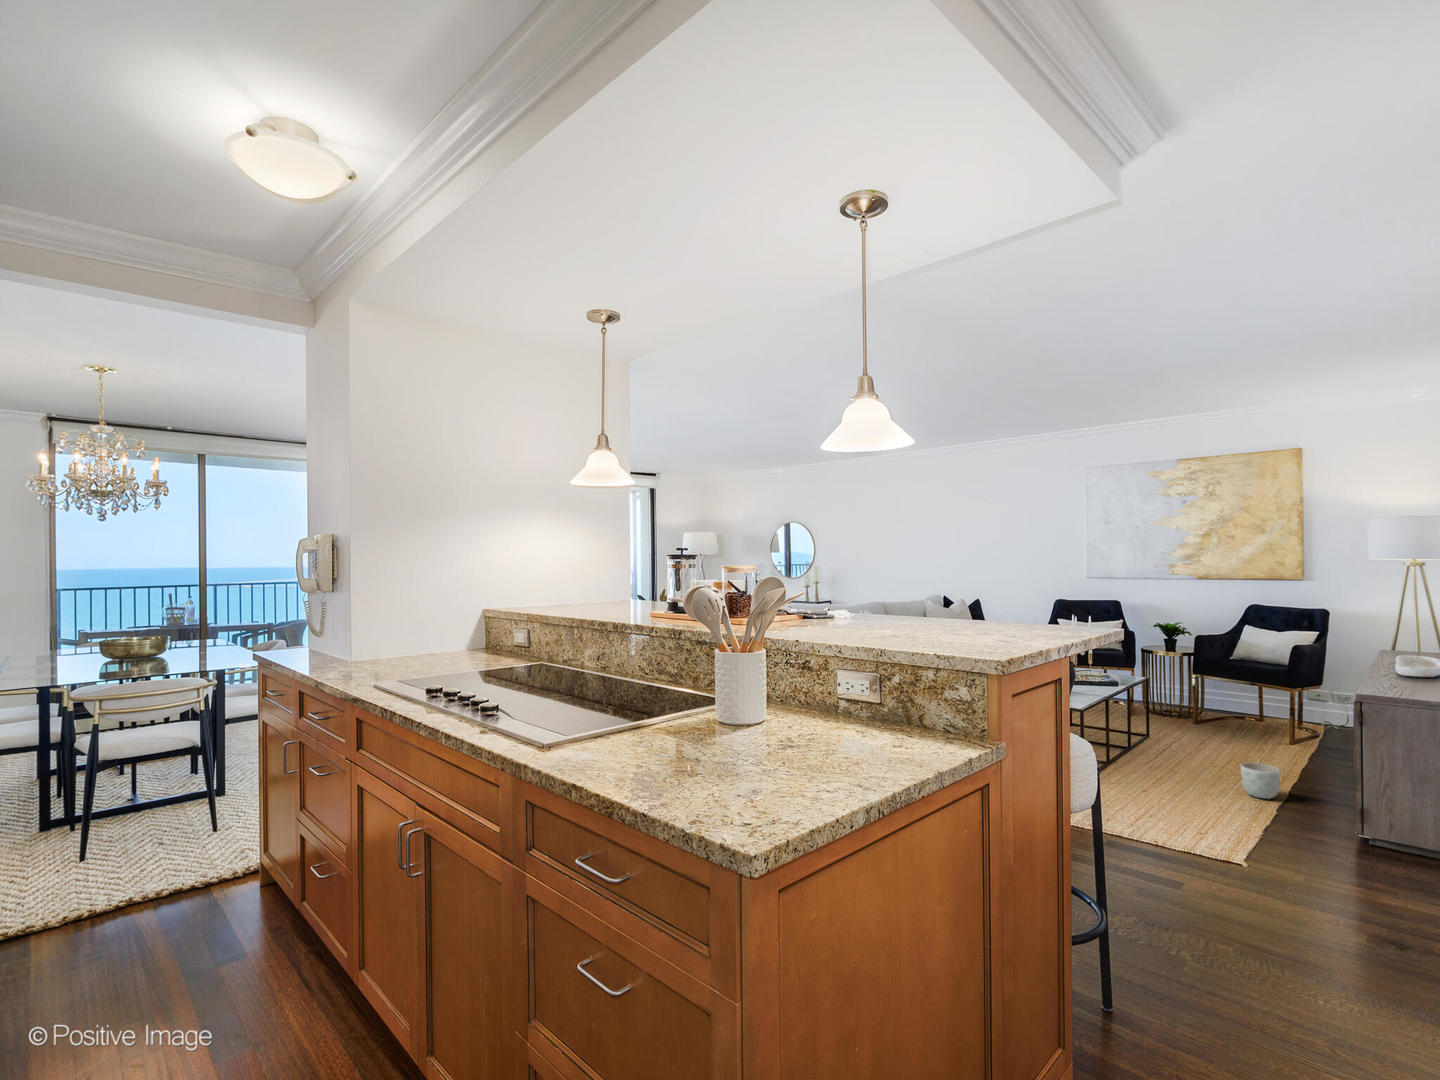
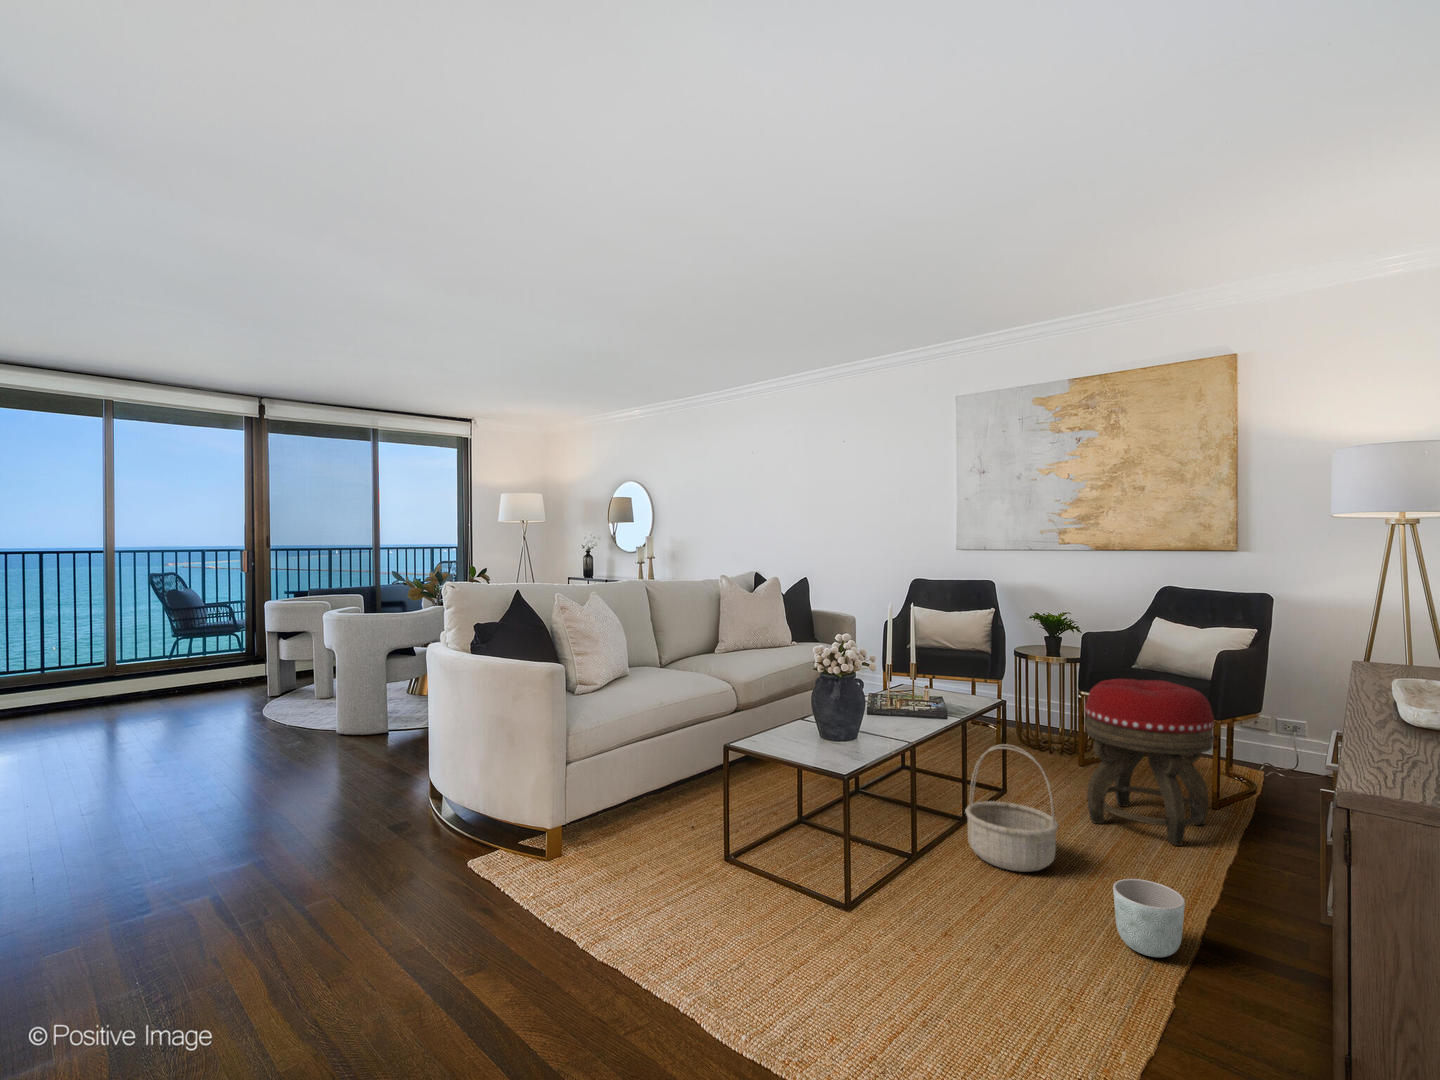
footstool: none [1207,663,1292,760] -> present [1085,679,1214,846]
basket: none [1141,698,1201,769] -> present [965,744,1058,872]

